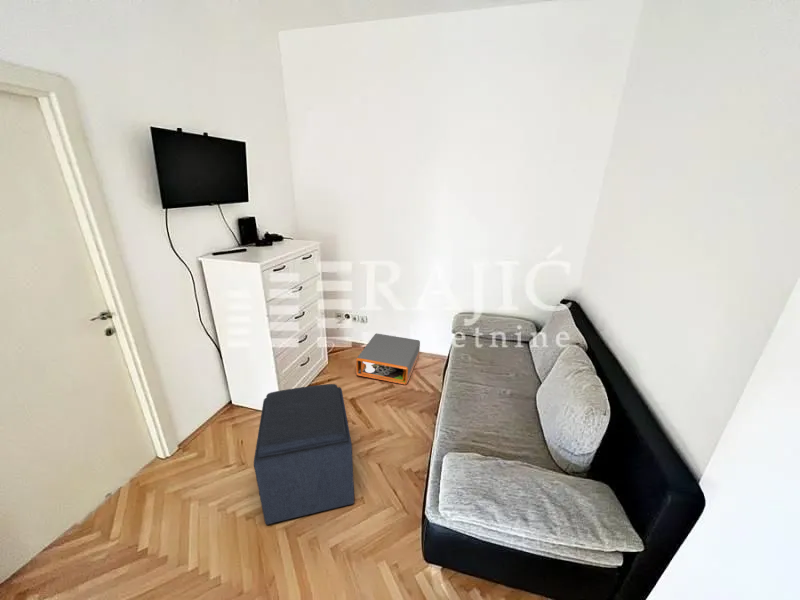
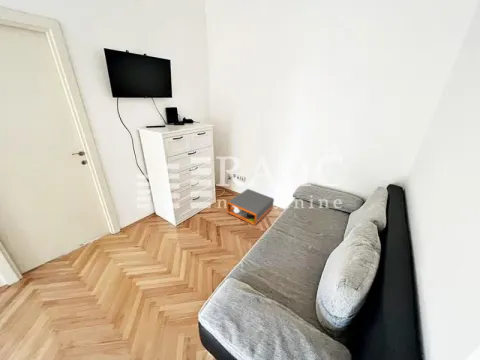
ottoman: present [254,384,354,525] -> none [127,212,201,290]

